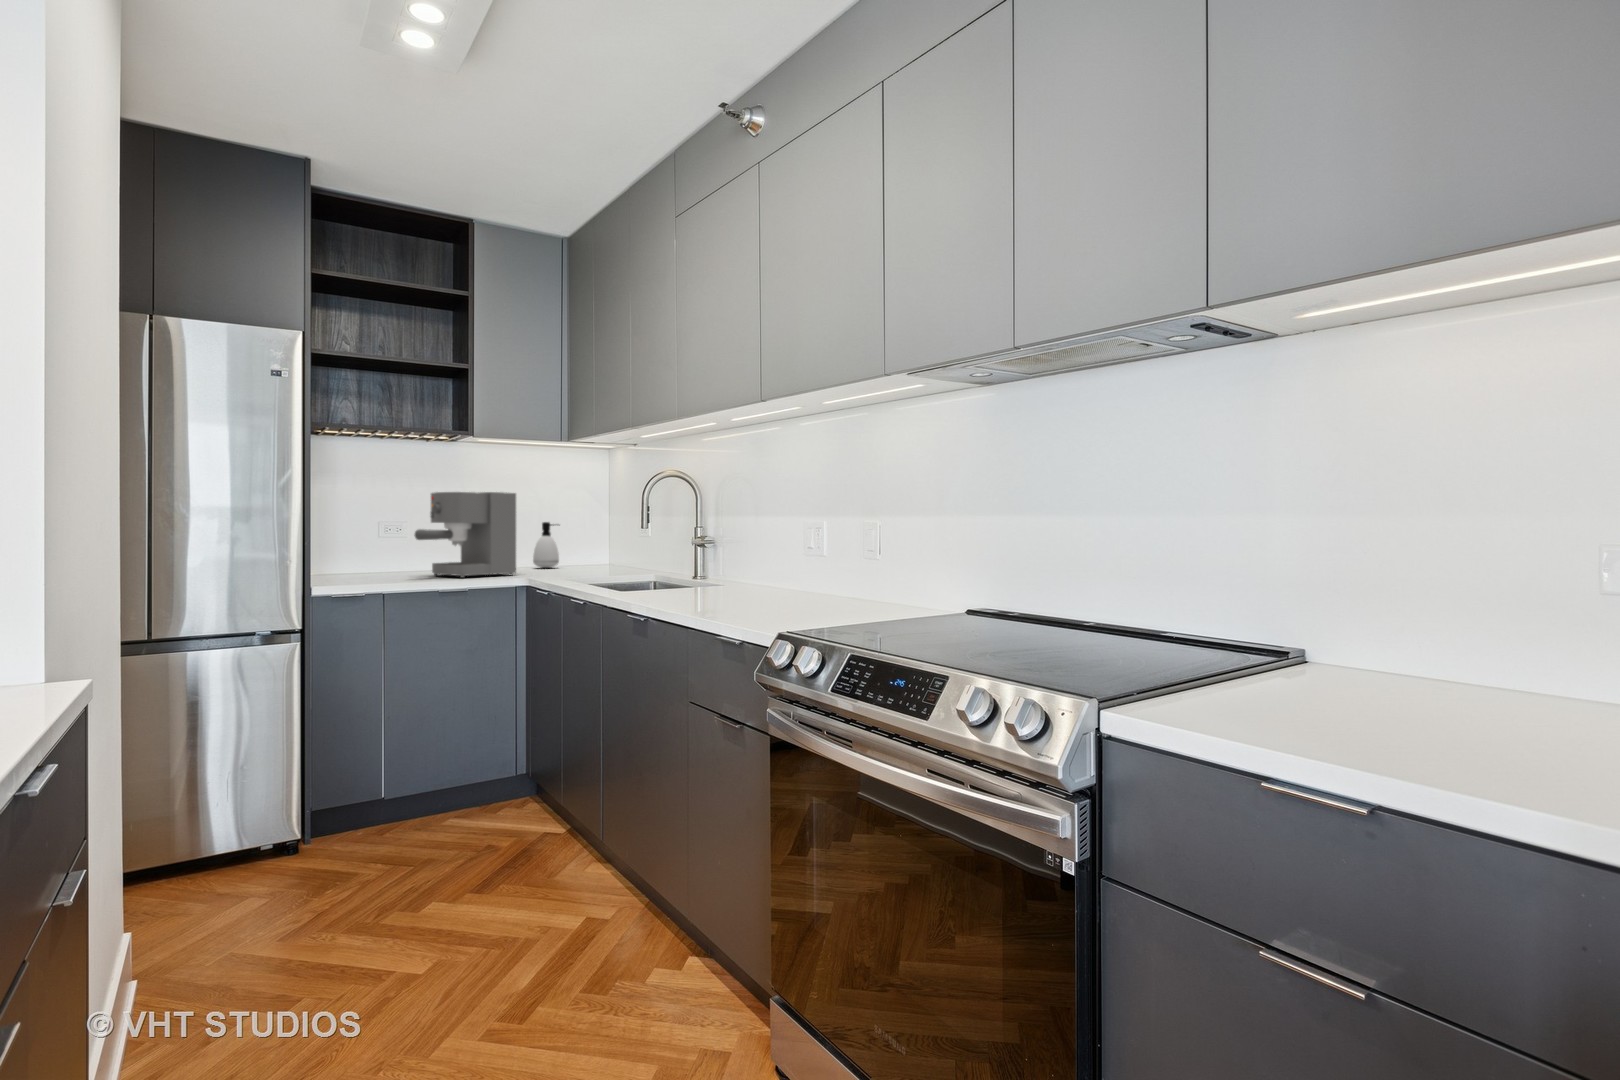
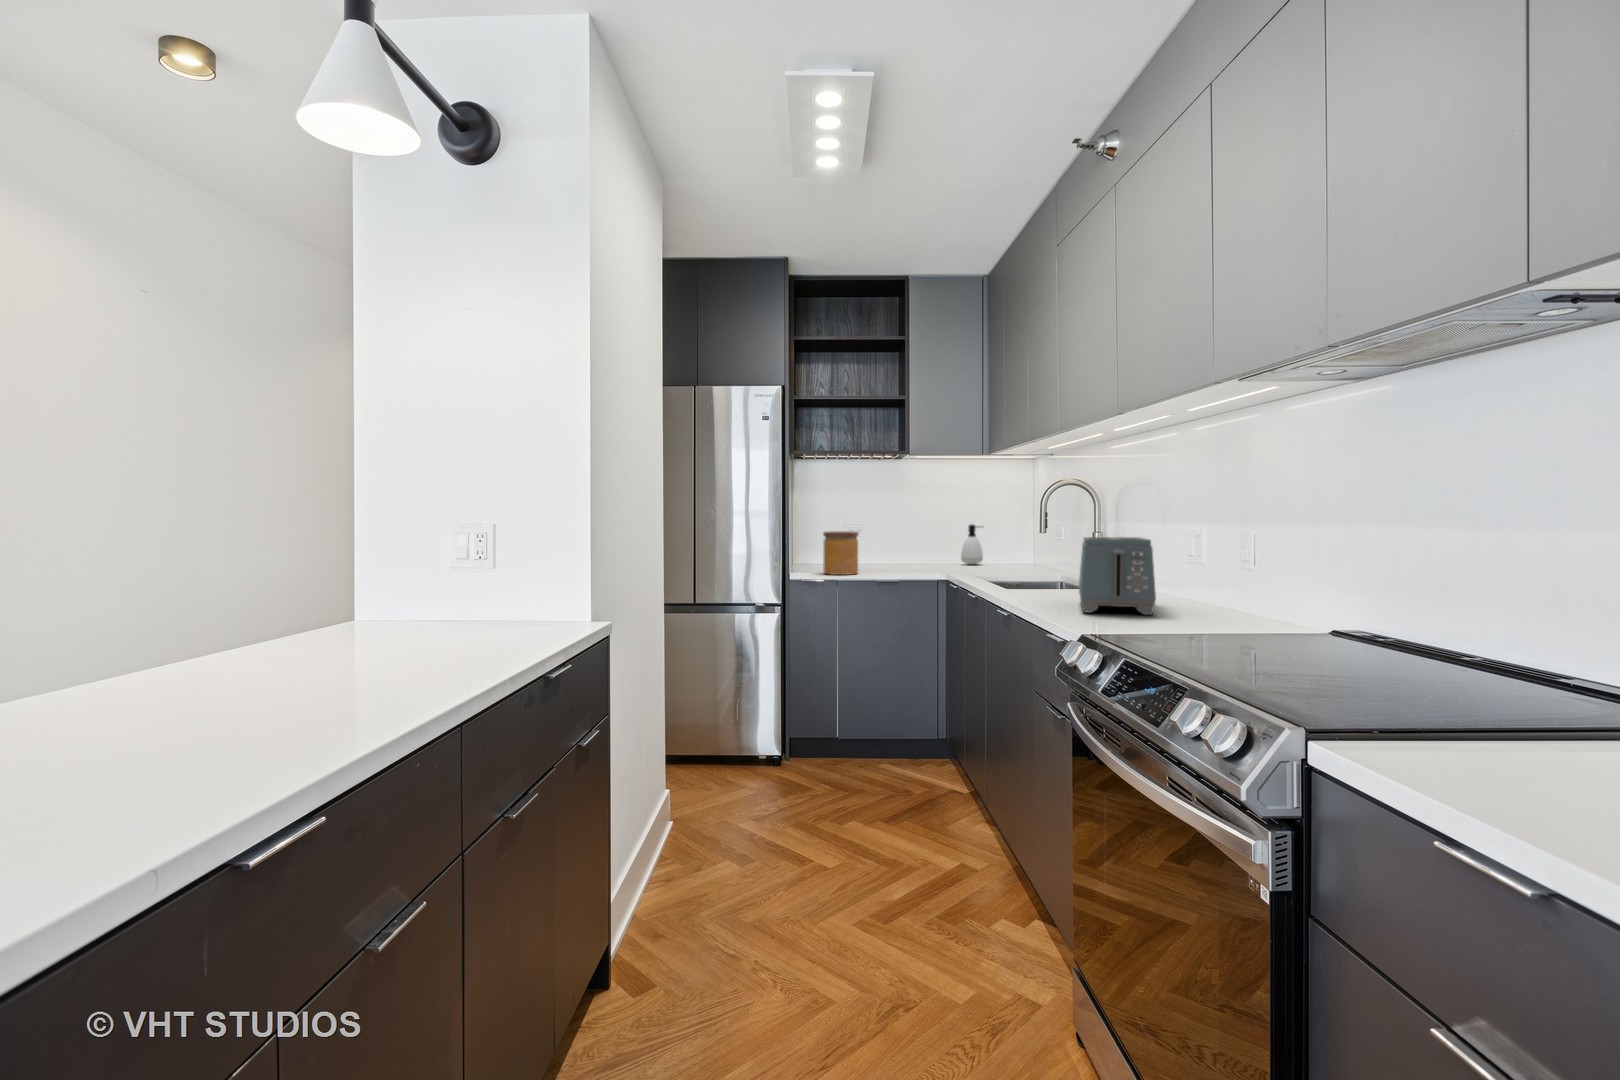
coffee maker: present [414,492,516,578] -> none [862,501,940,571]
jar: none [362,528,414,585] -> present [823,531,858,575]
toaster: none [719,531,811,610] -> present [1079,537,1156,615]

